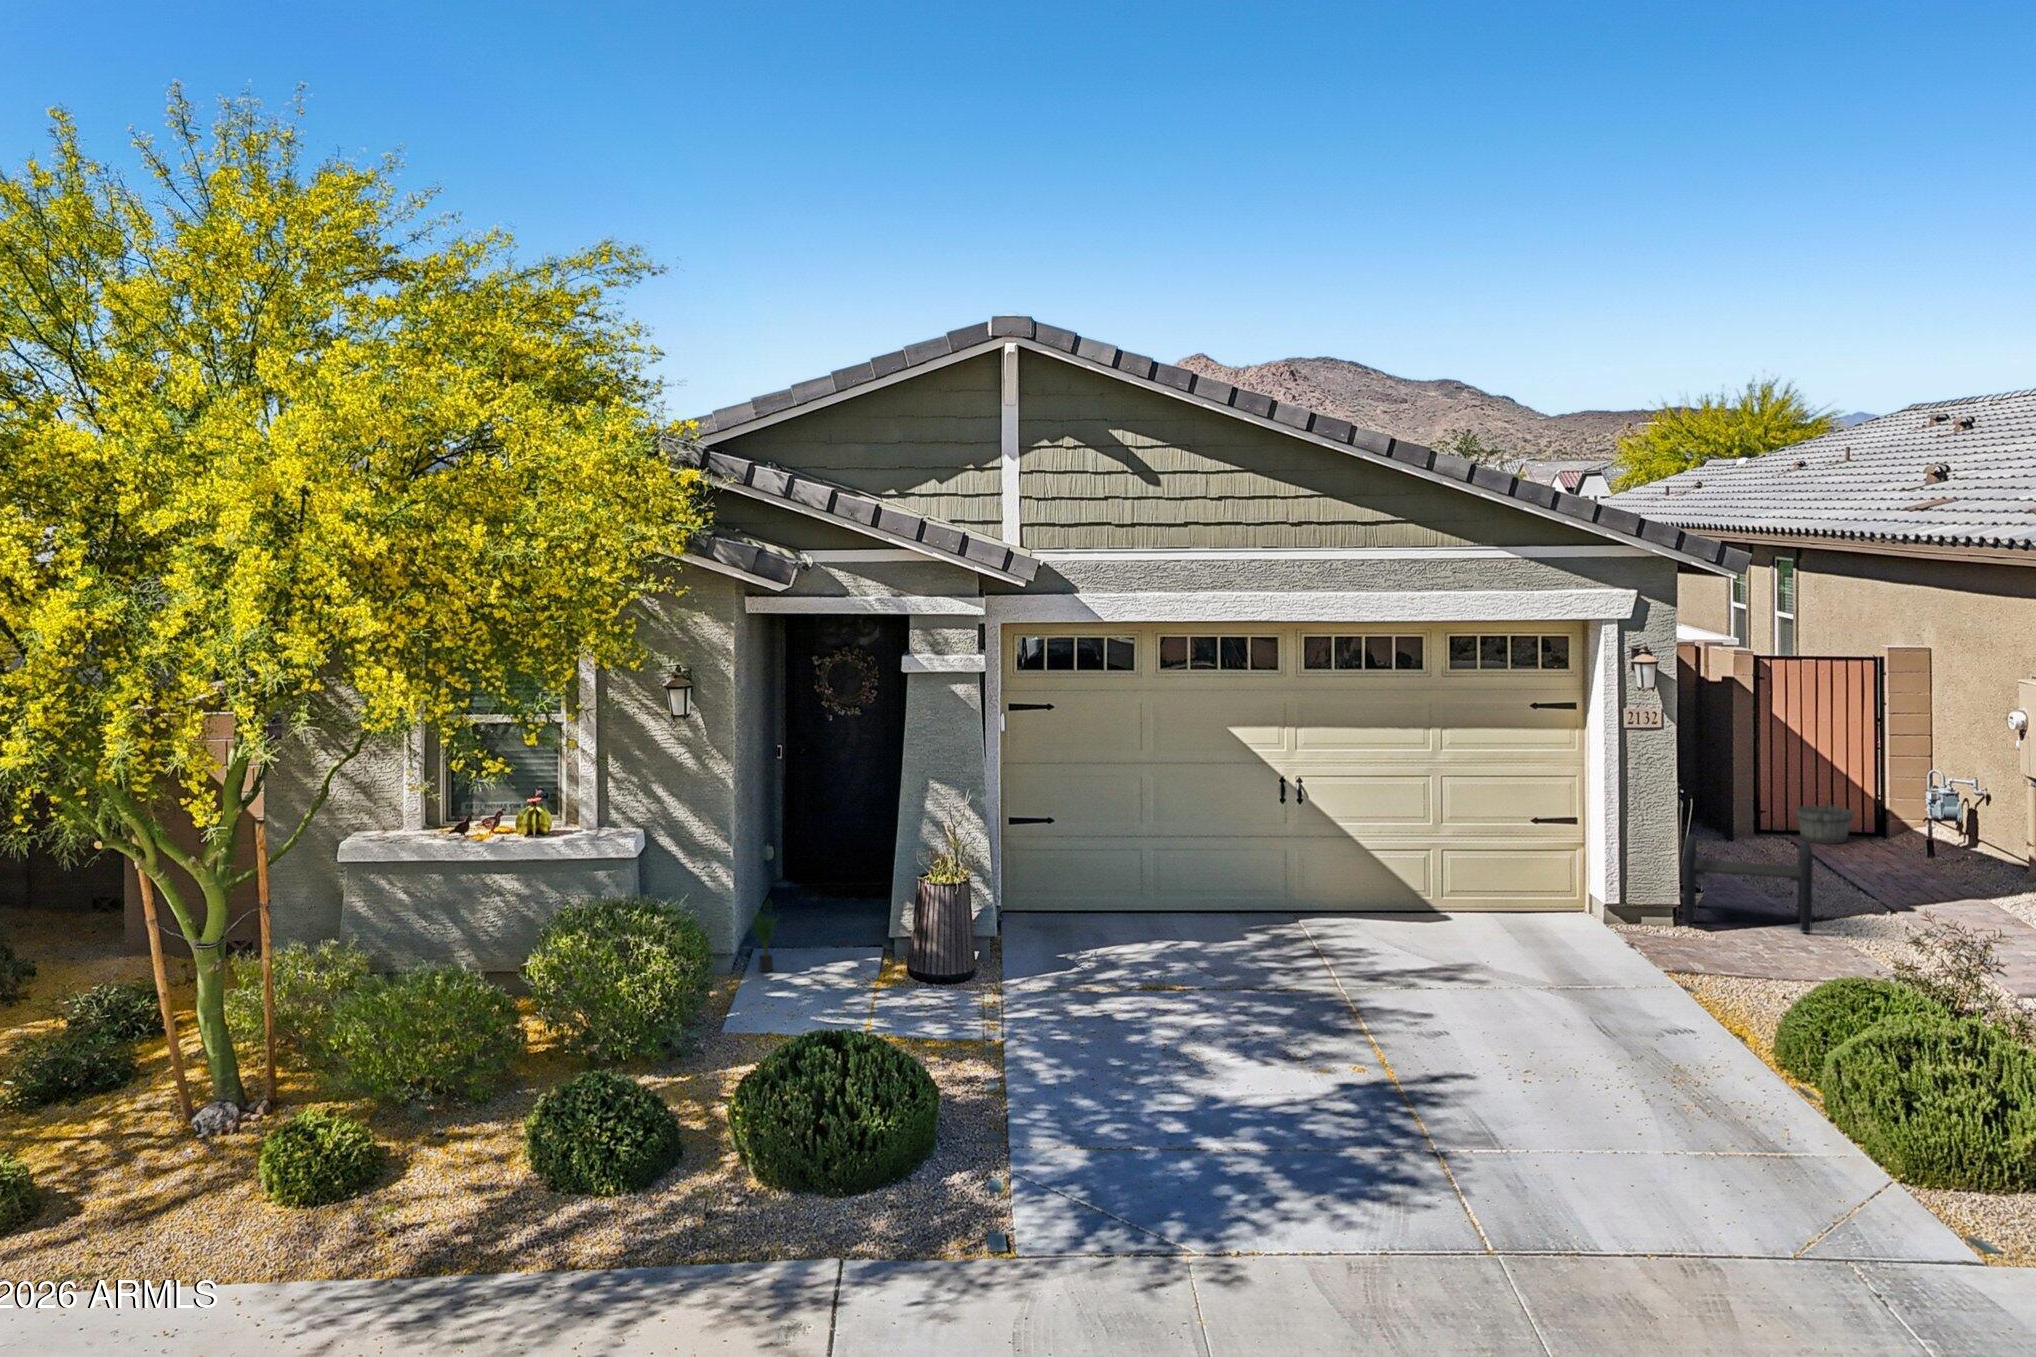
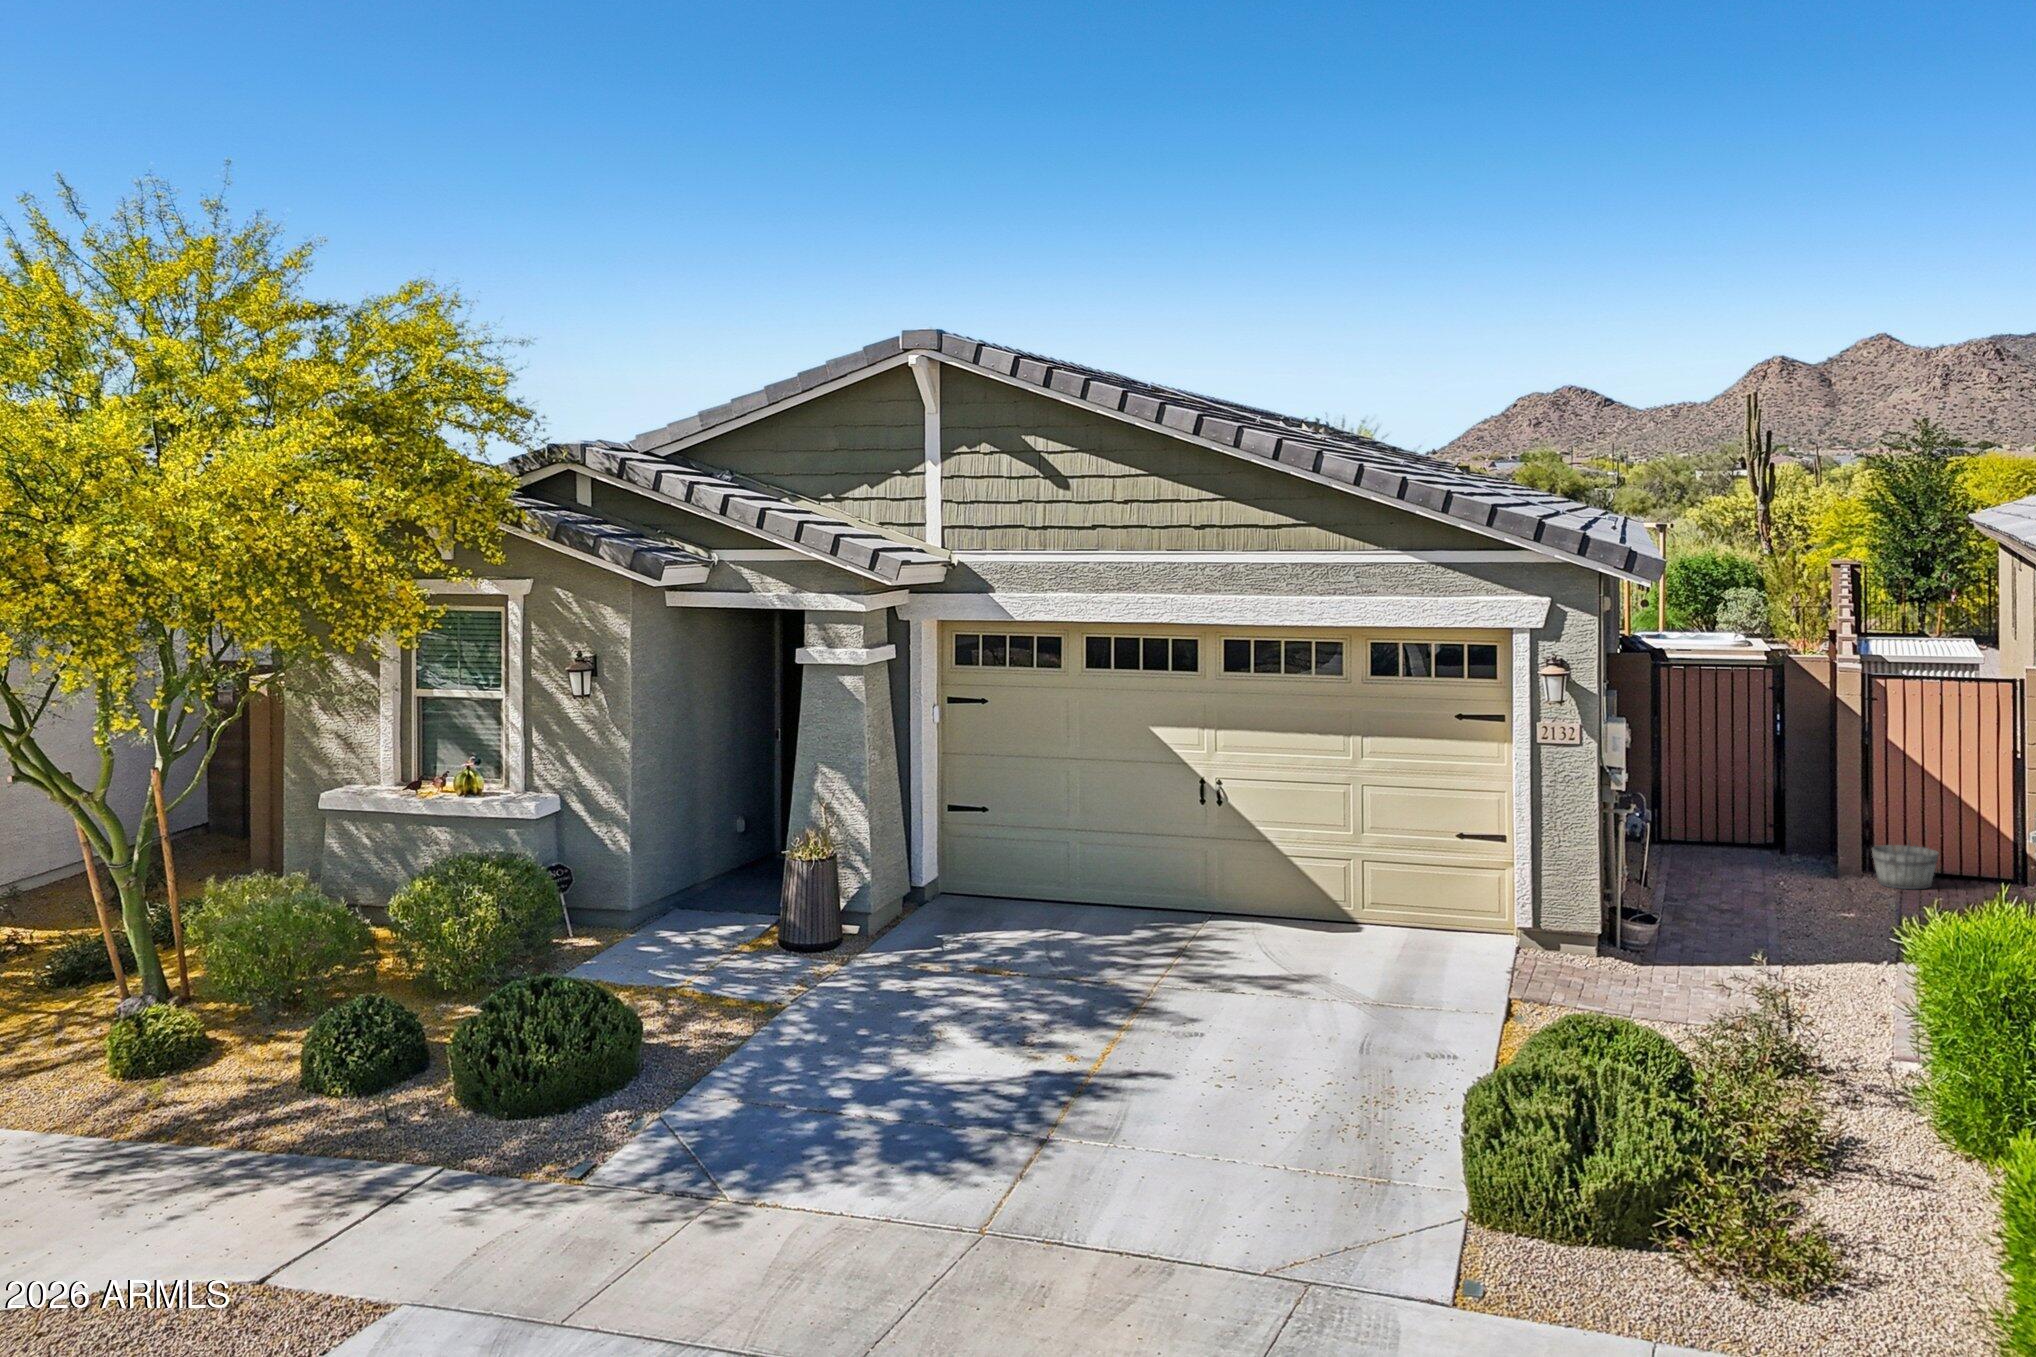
bench: present [1683,835,1813,933] -> none [1609,863,1761,978]
potted plant: present [752,910,776,972] -> none [641,865,680,931]

